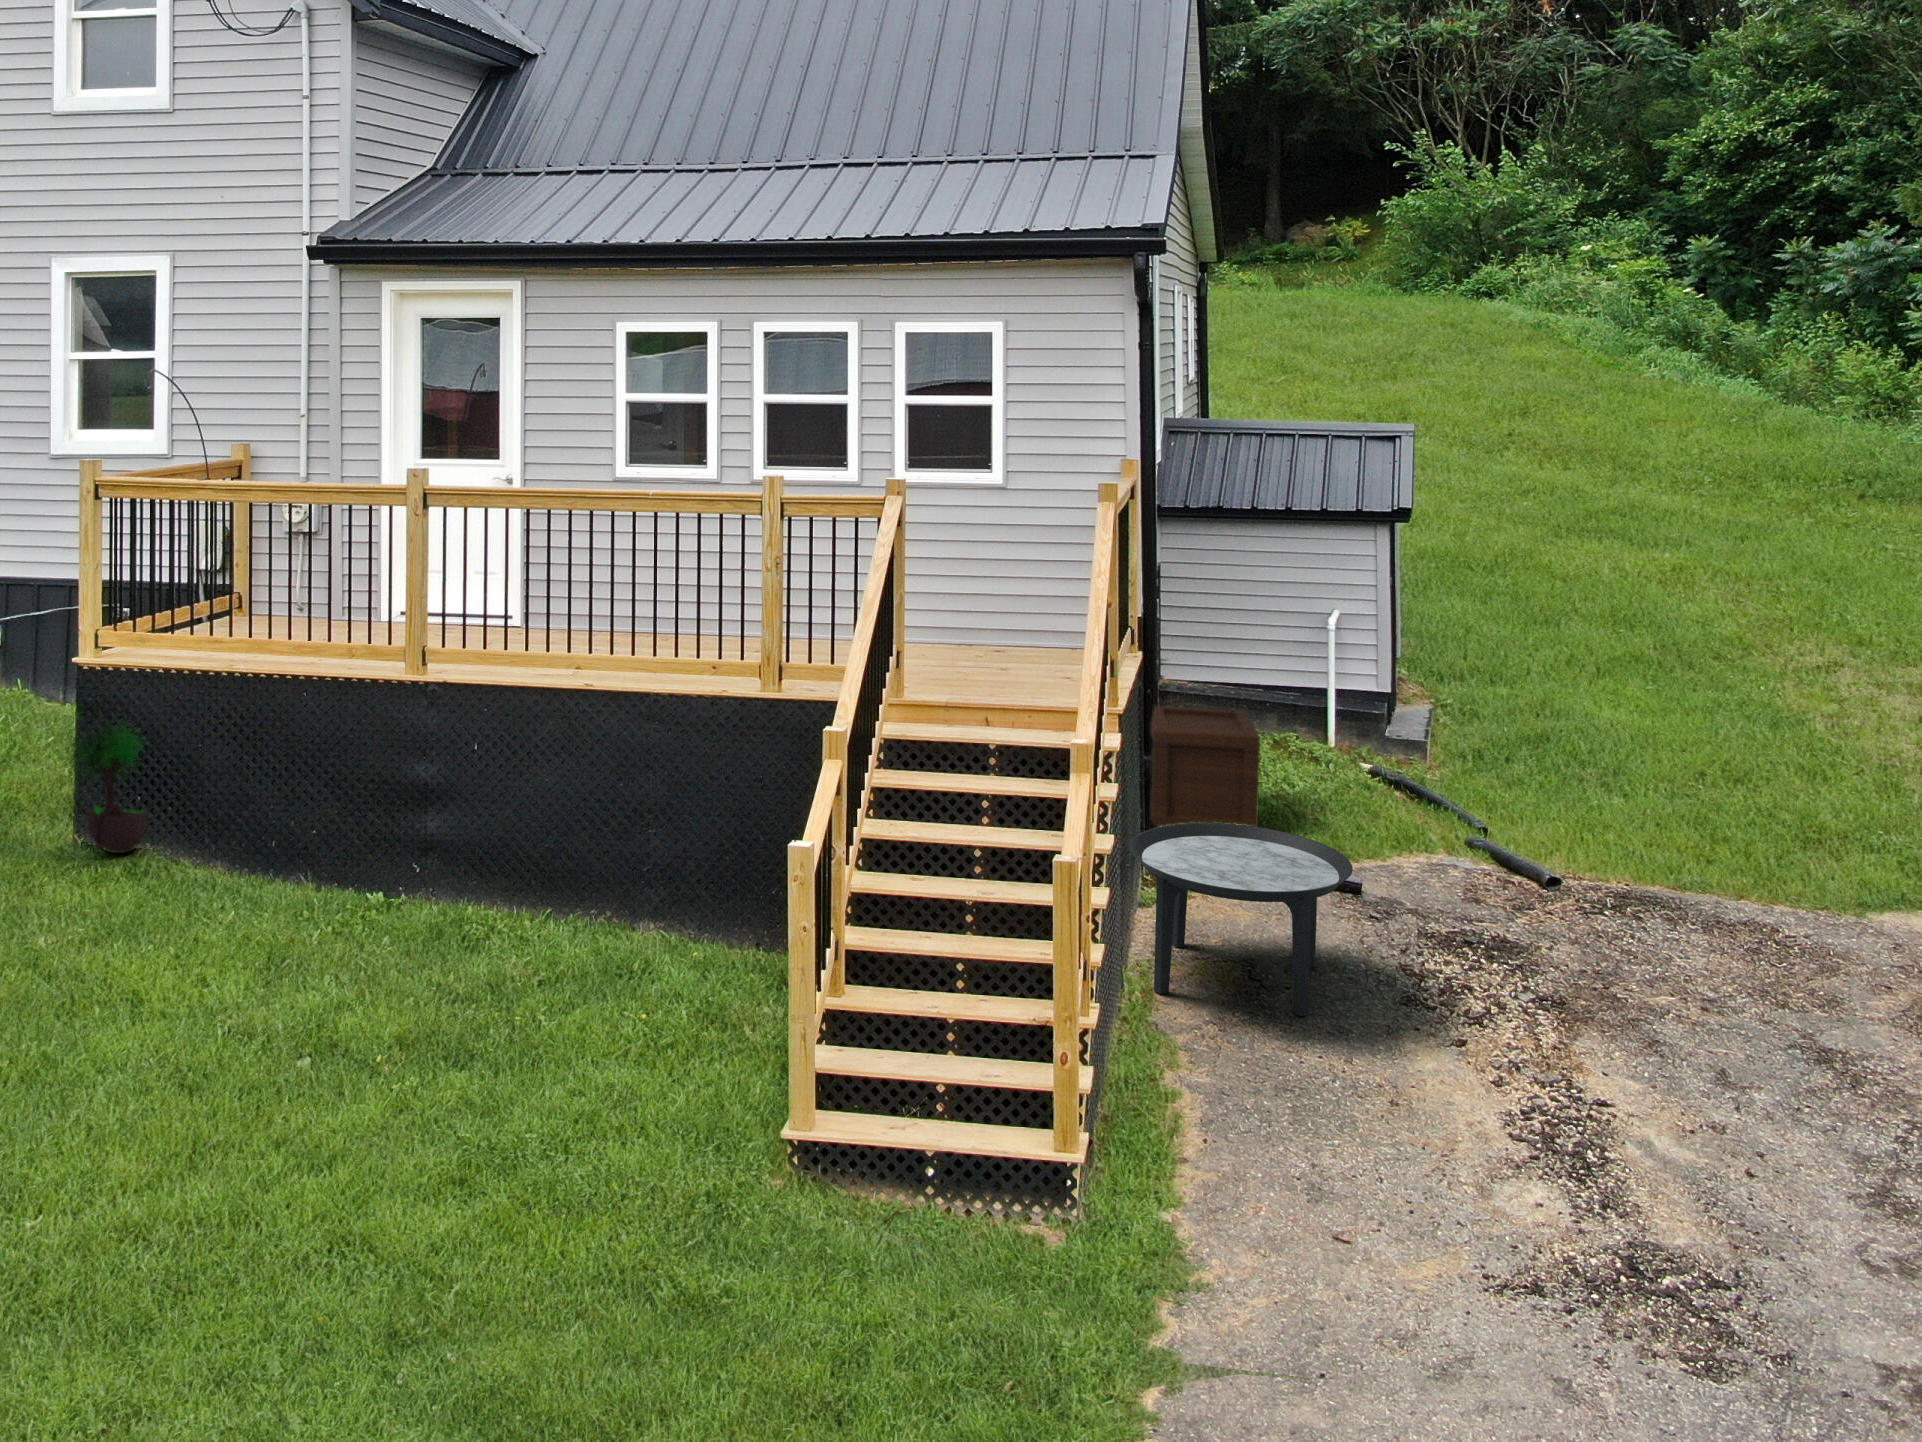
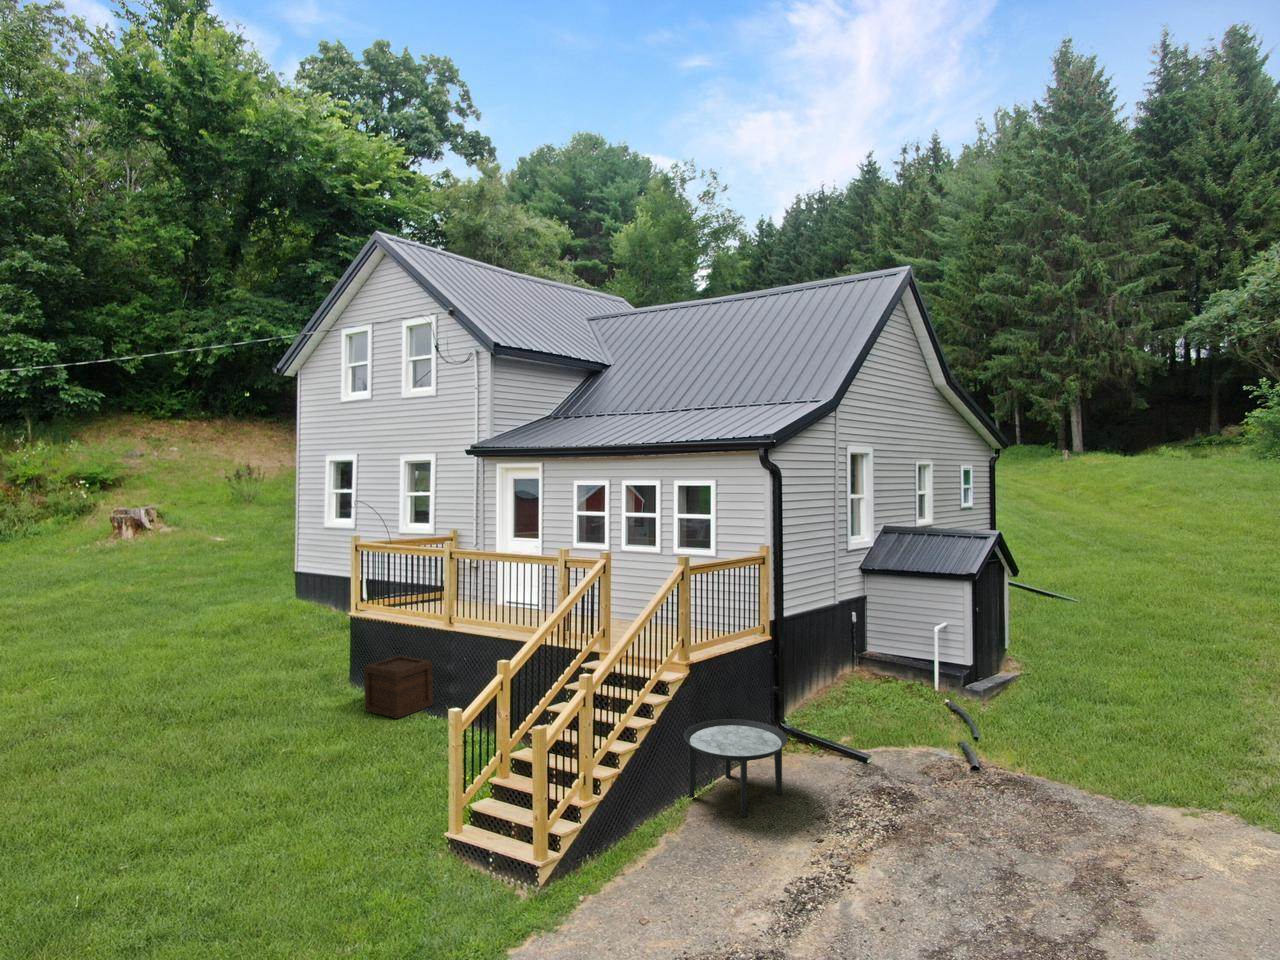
wooden crate: present [1149,706,1260,827] -> present [364,655,433,719]
potted tree: present [65,719,148,853] -> none [329,636,371,693]

